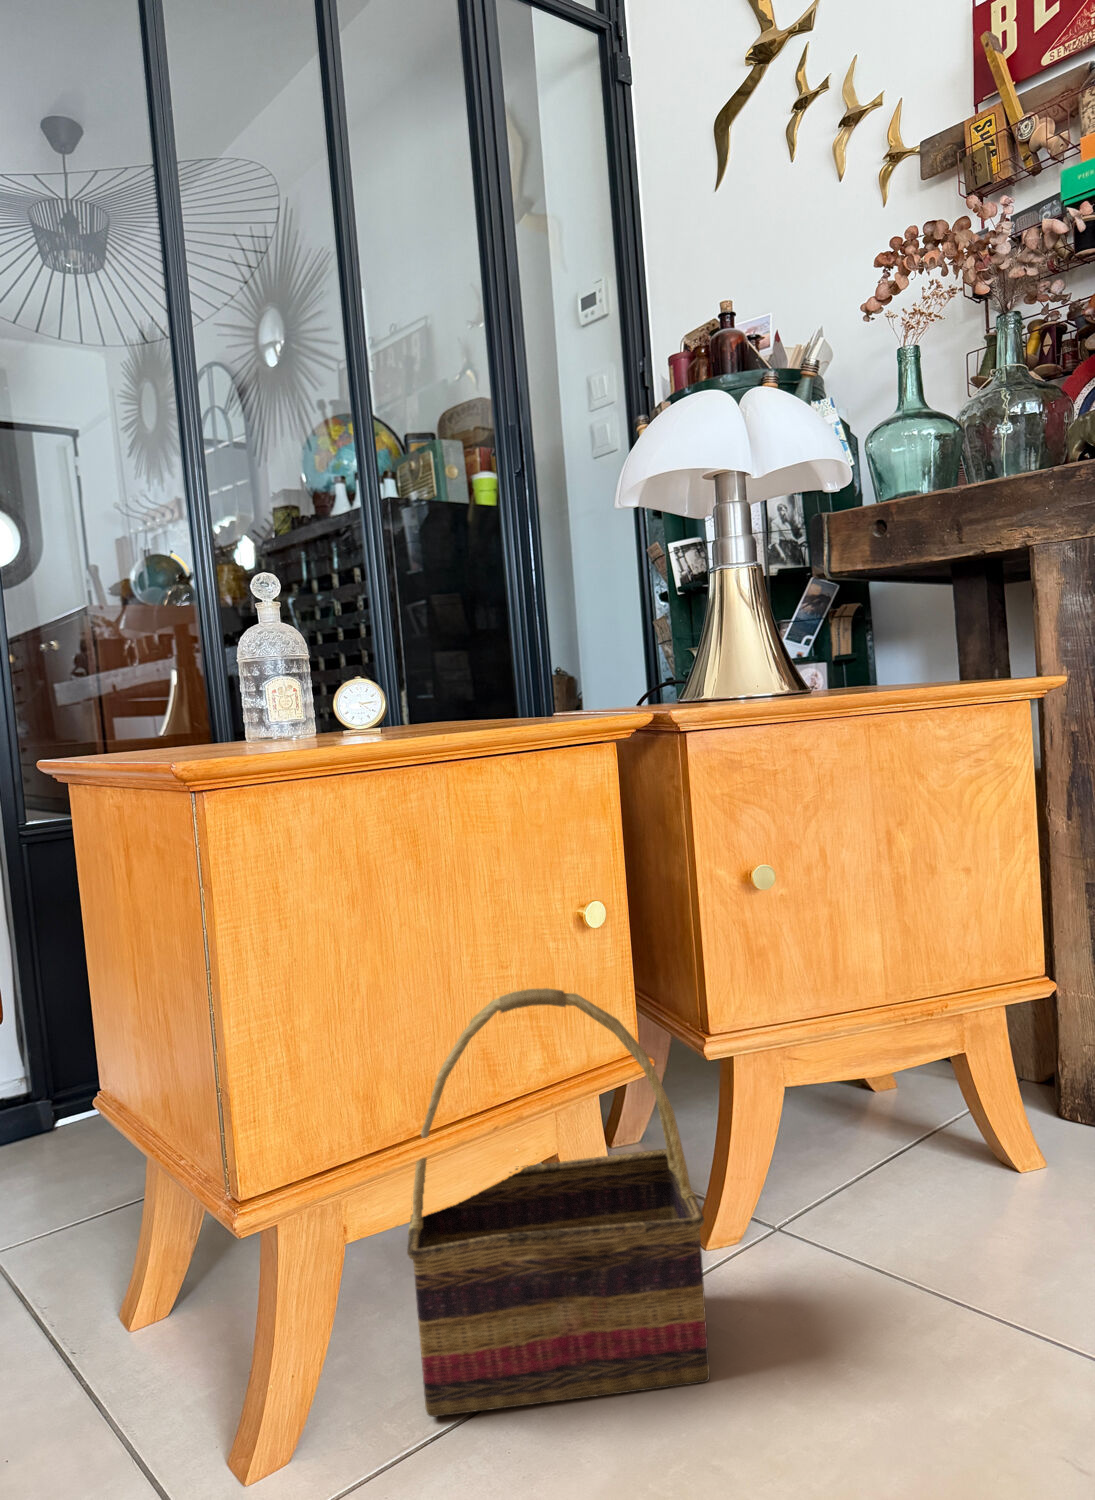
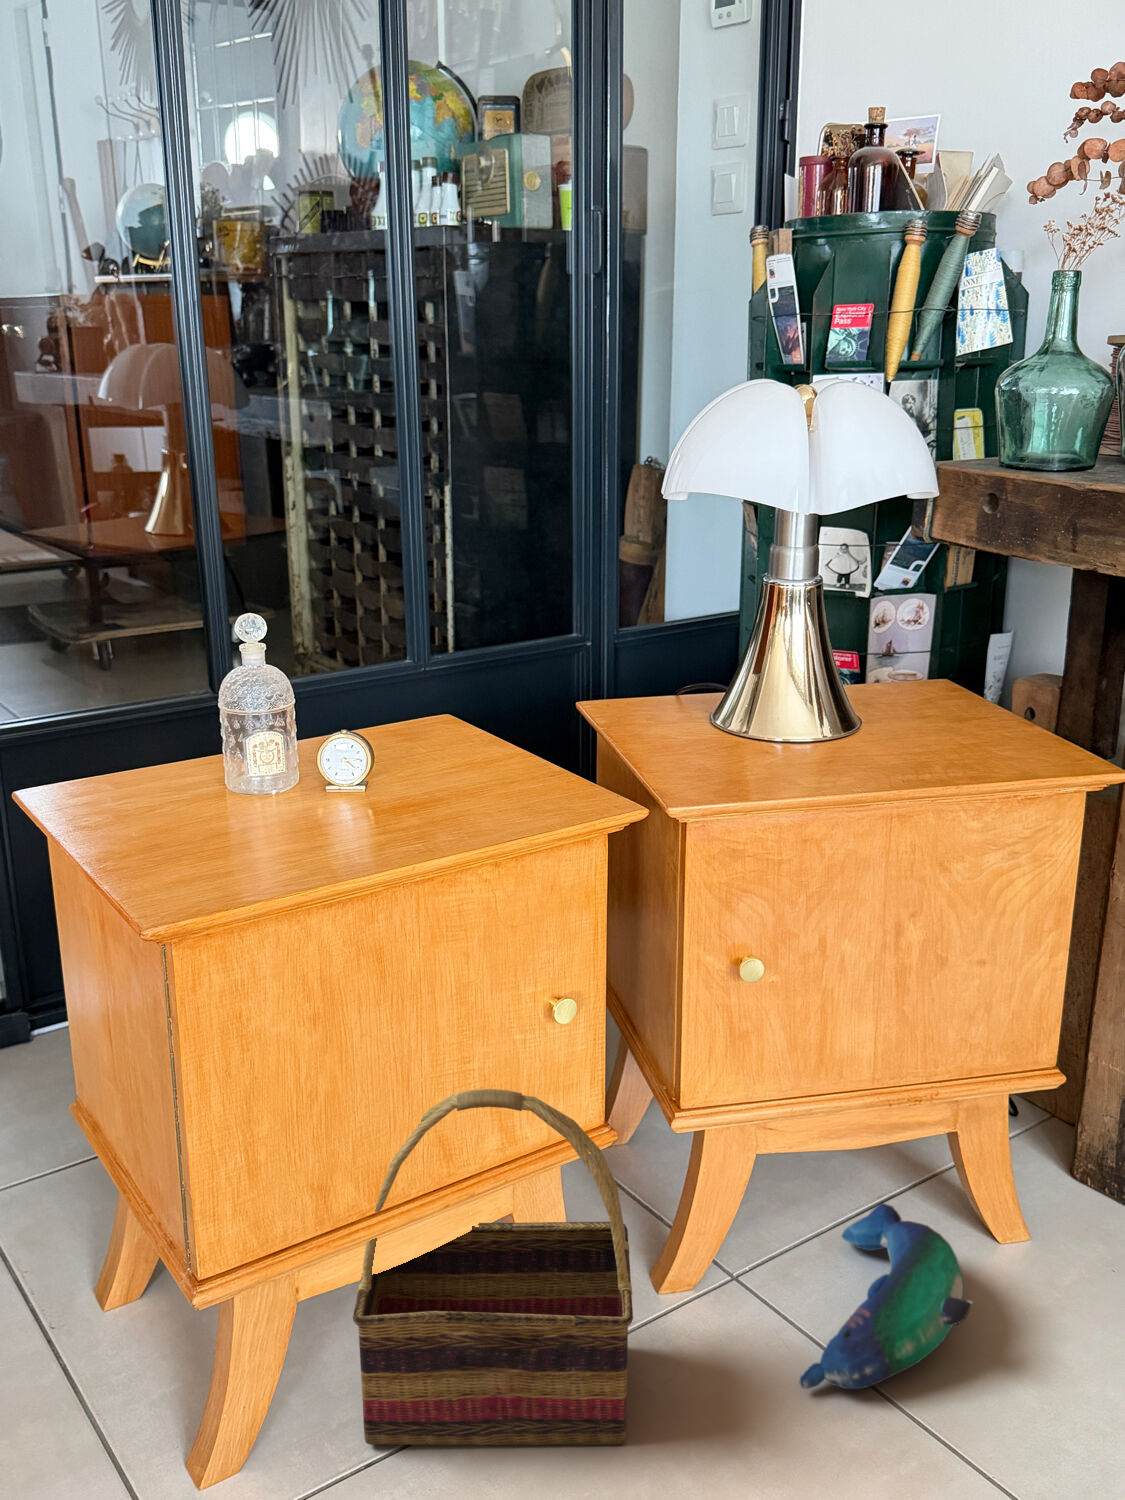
plush toy: none [869,1142,1029,1305] -> present [800,1203,972,1389]

